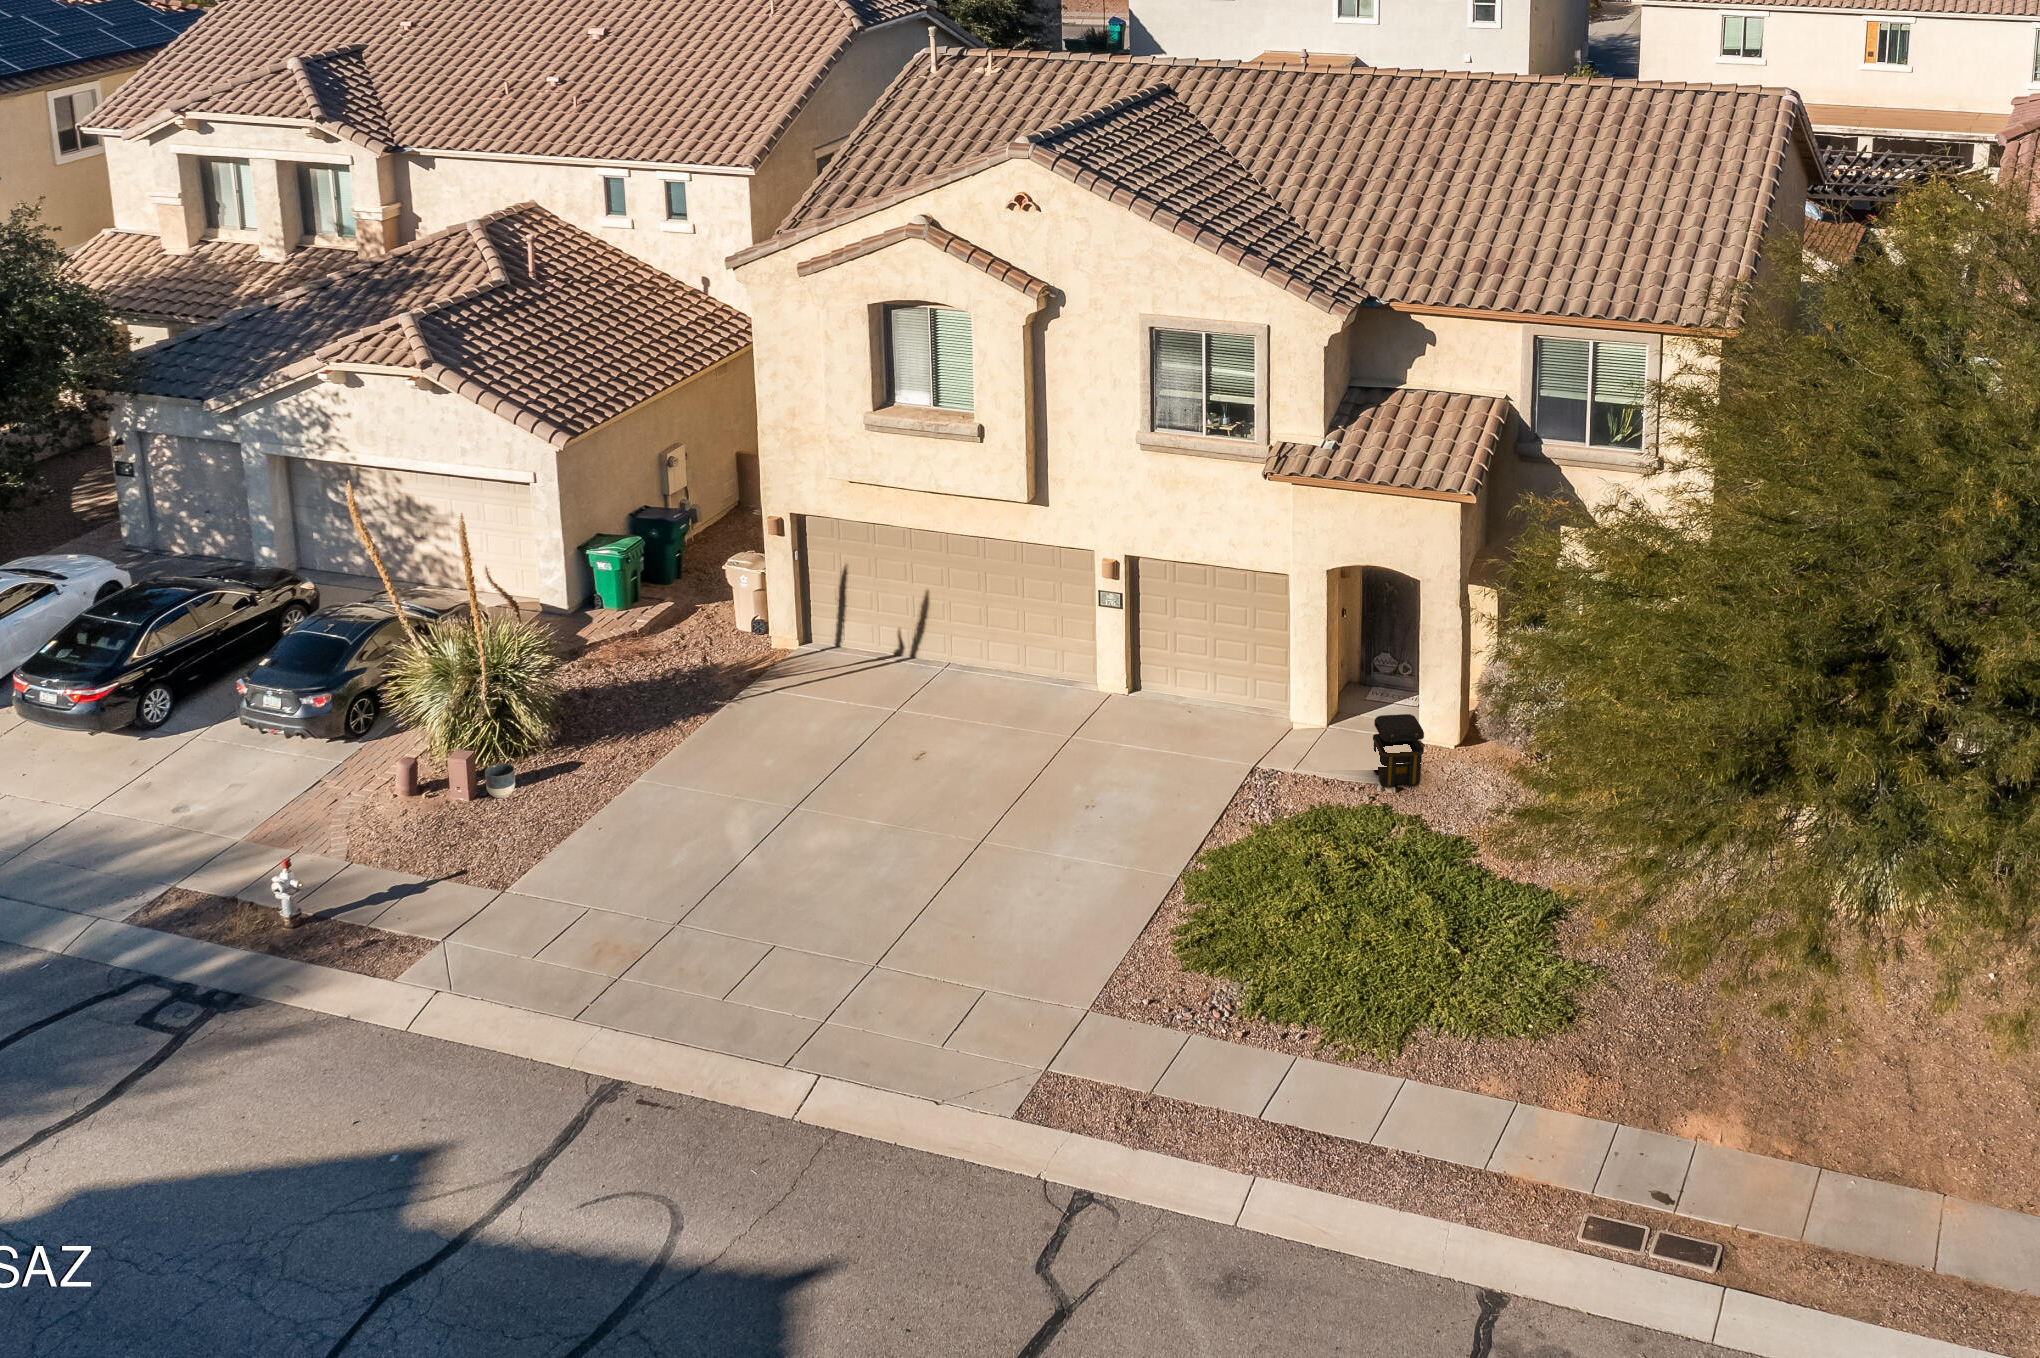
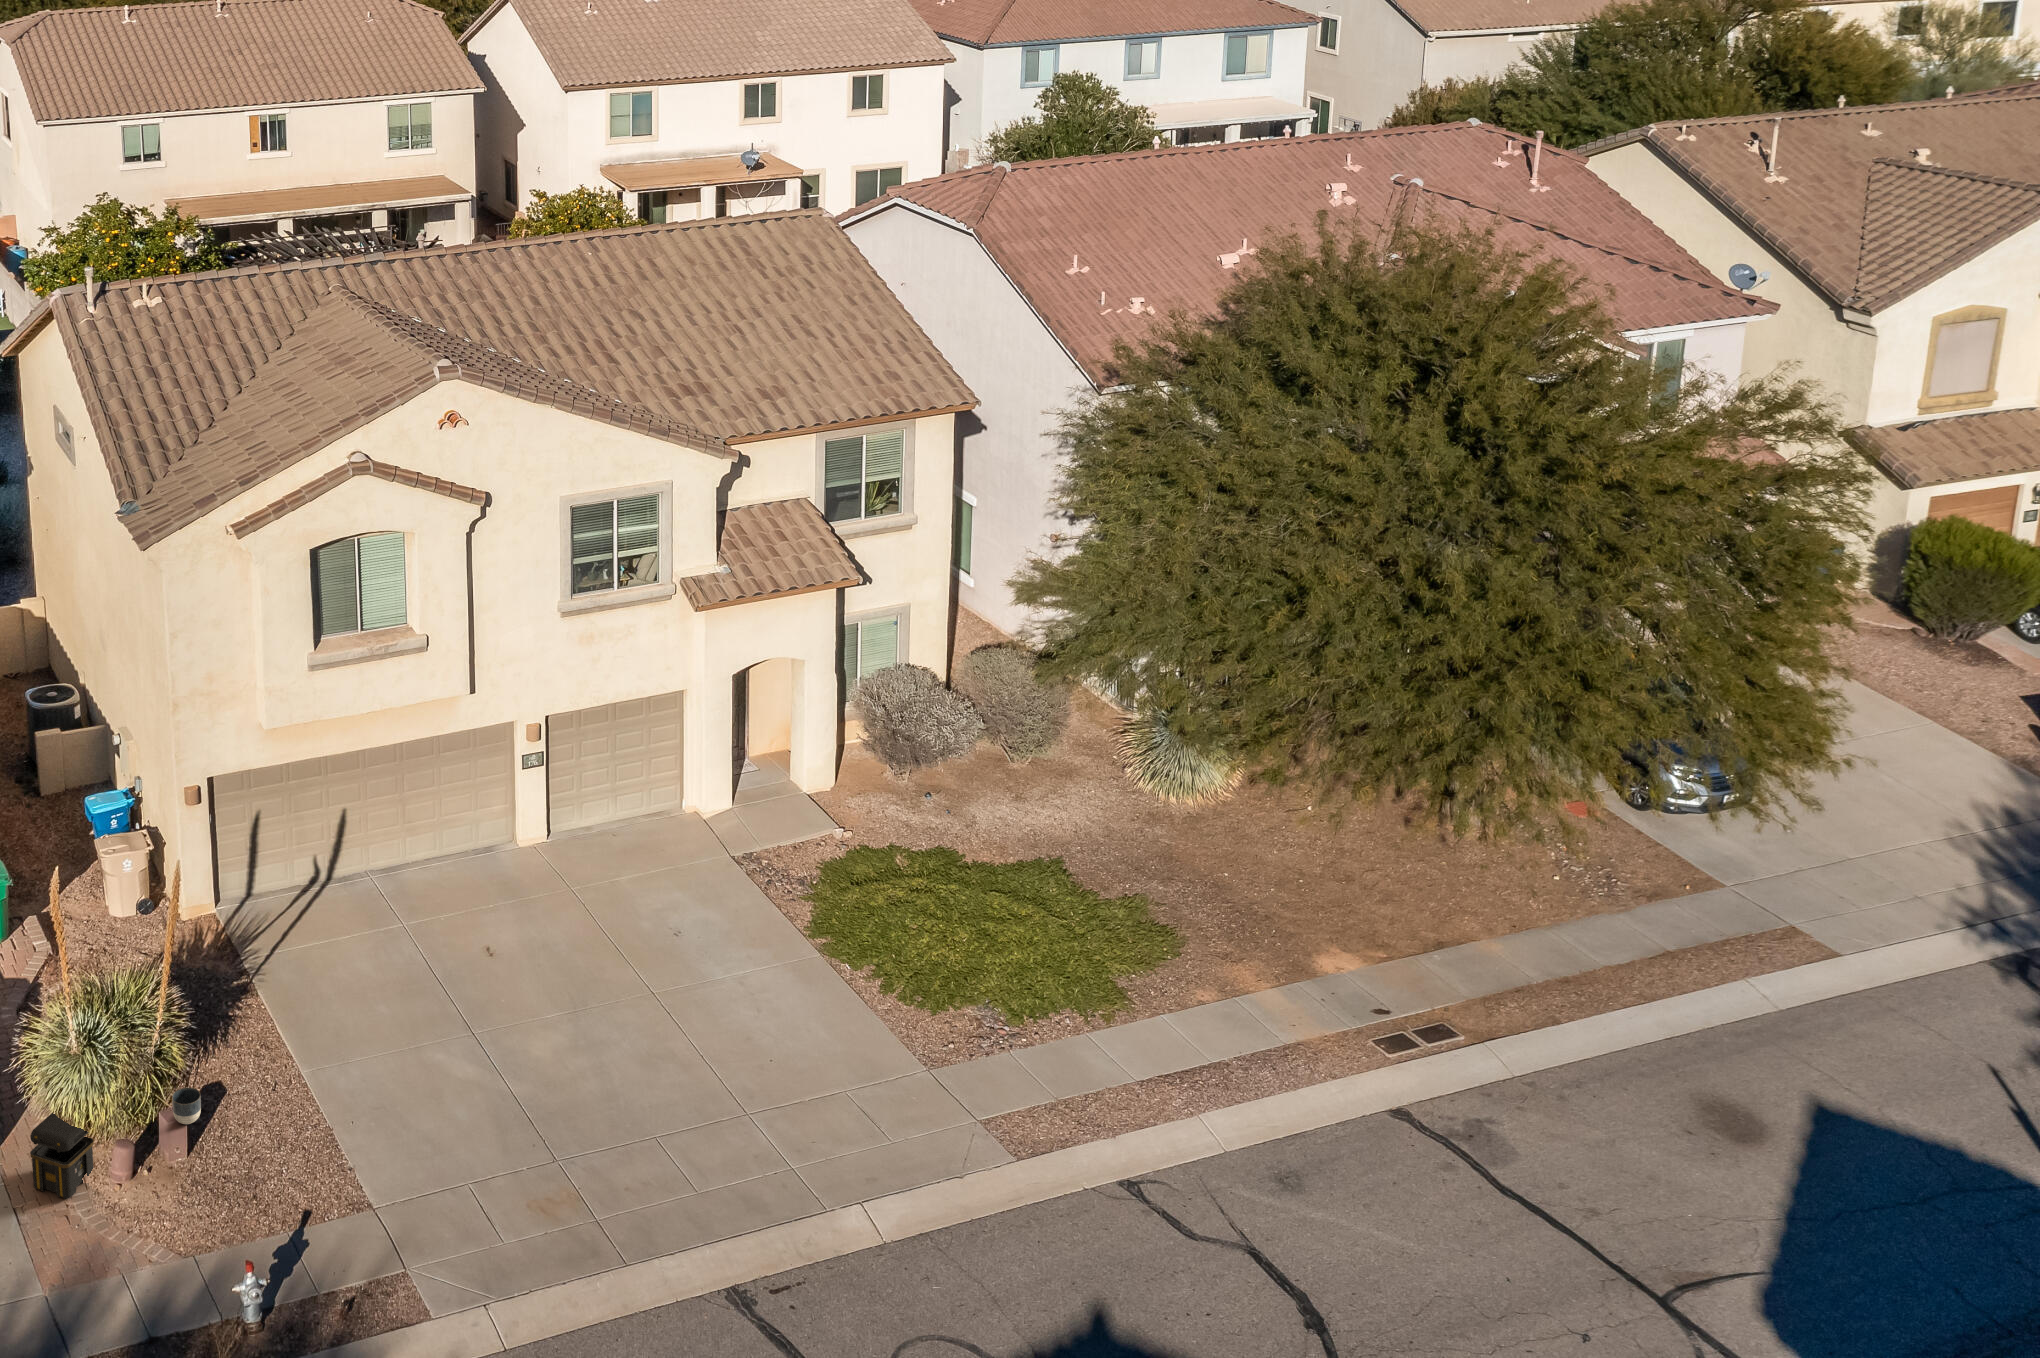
toolbox: present [1373,714,1424,787] -> present [30,1113,94,1199]

